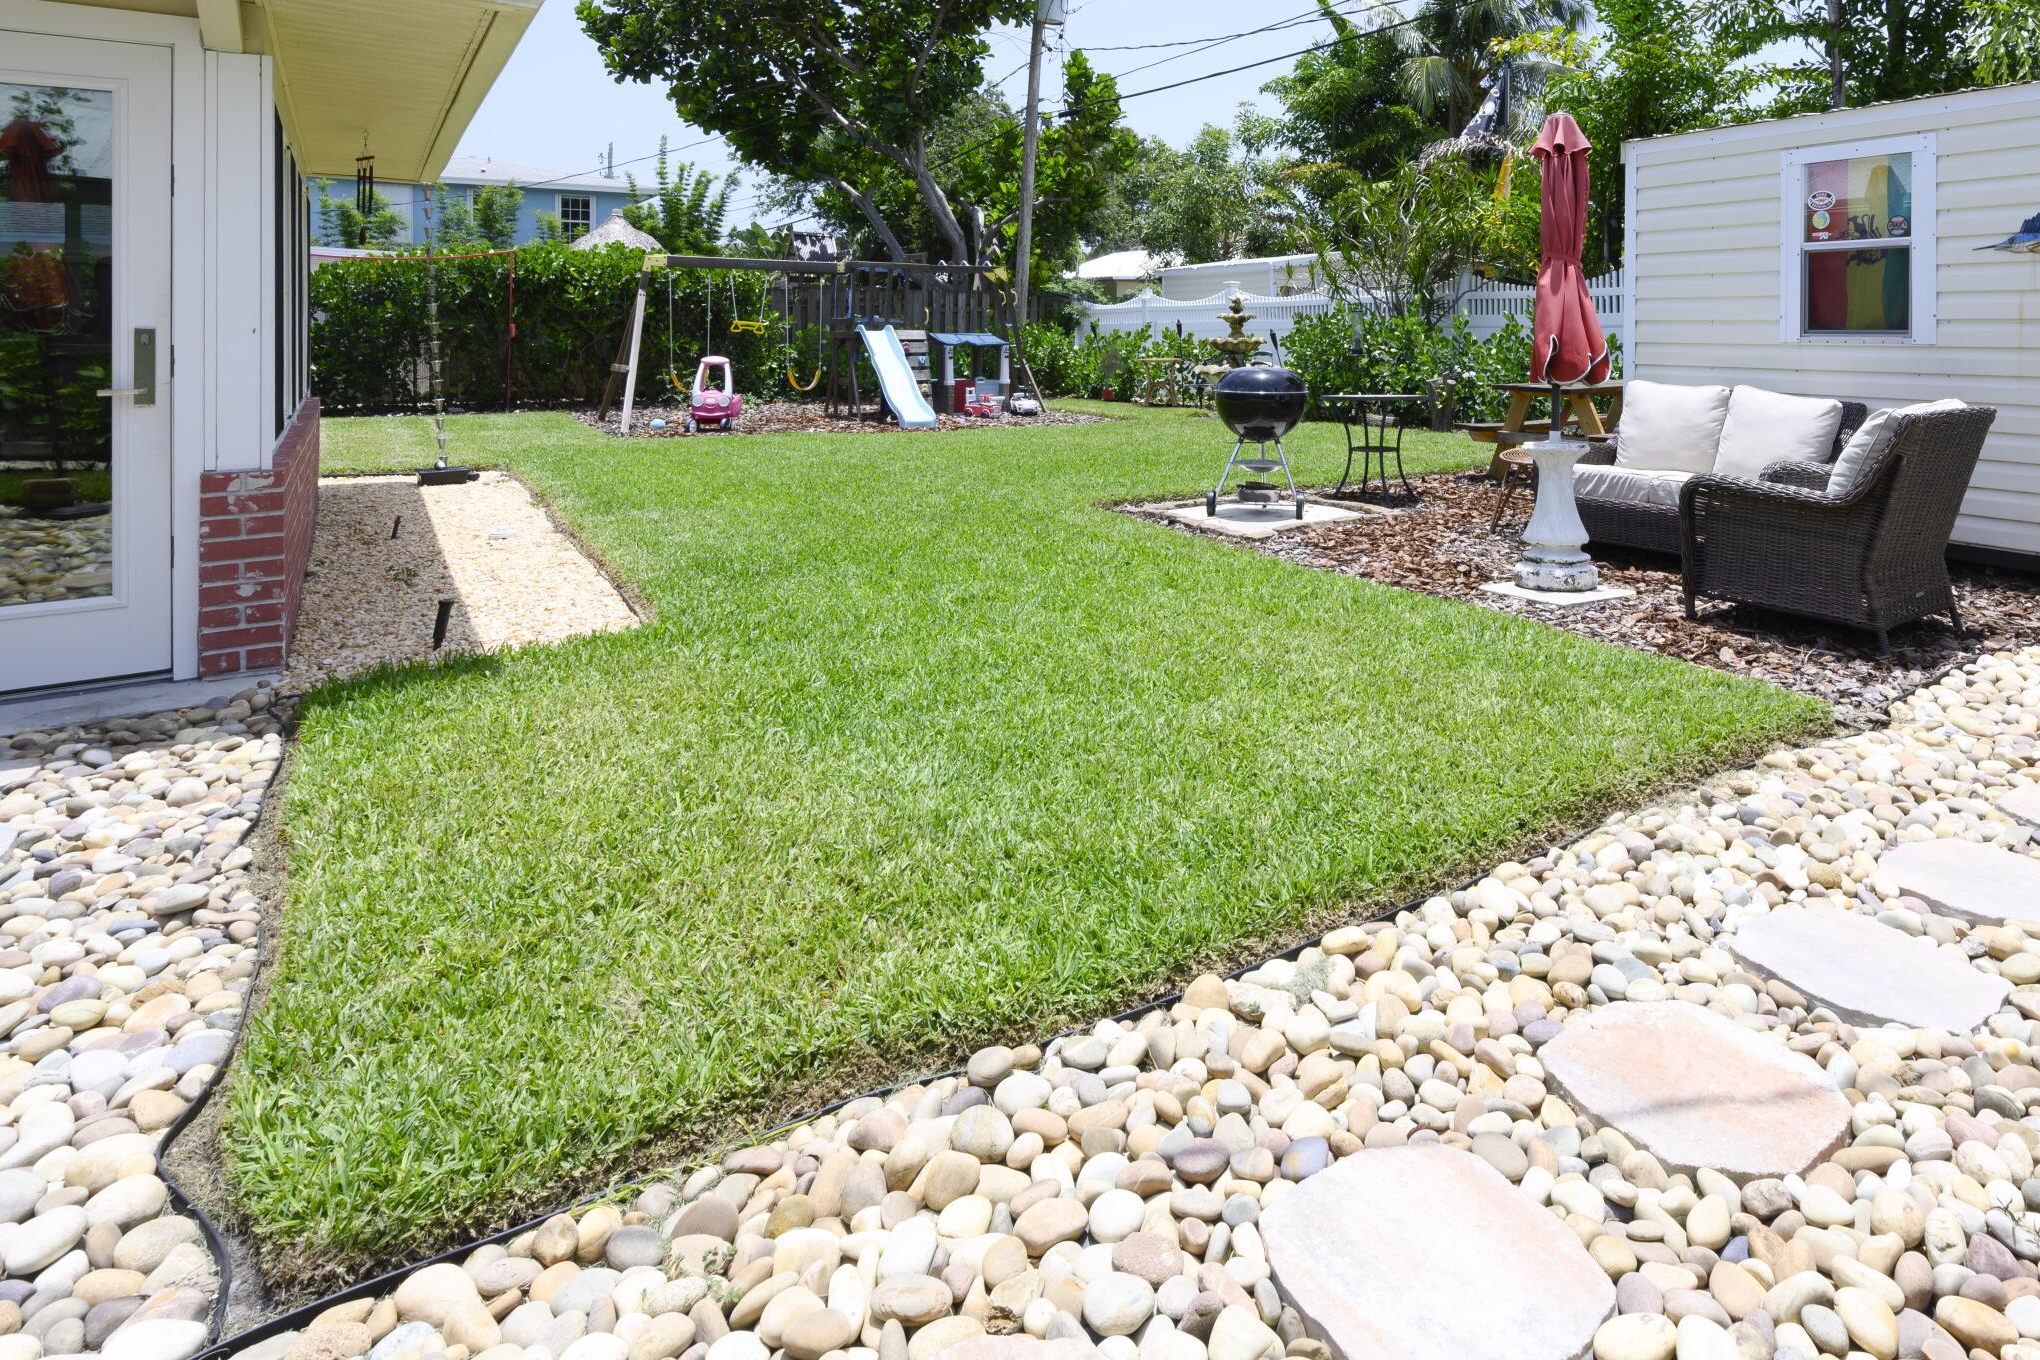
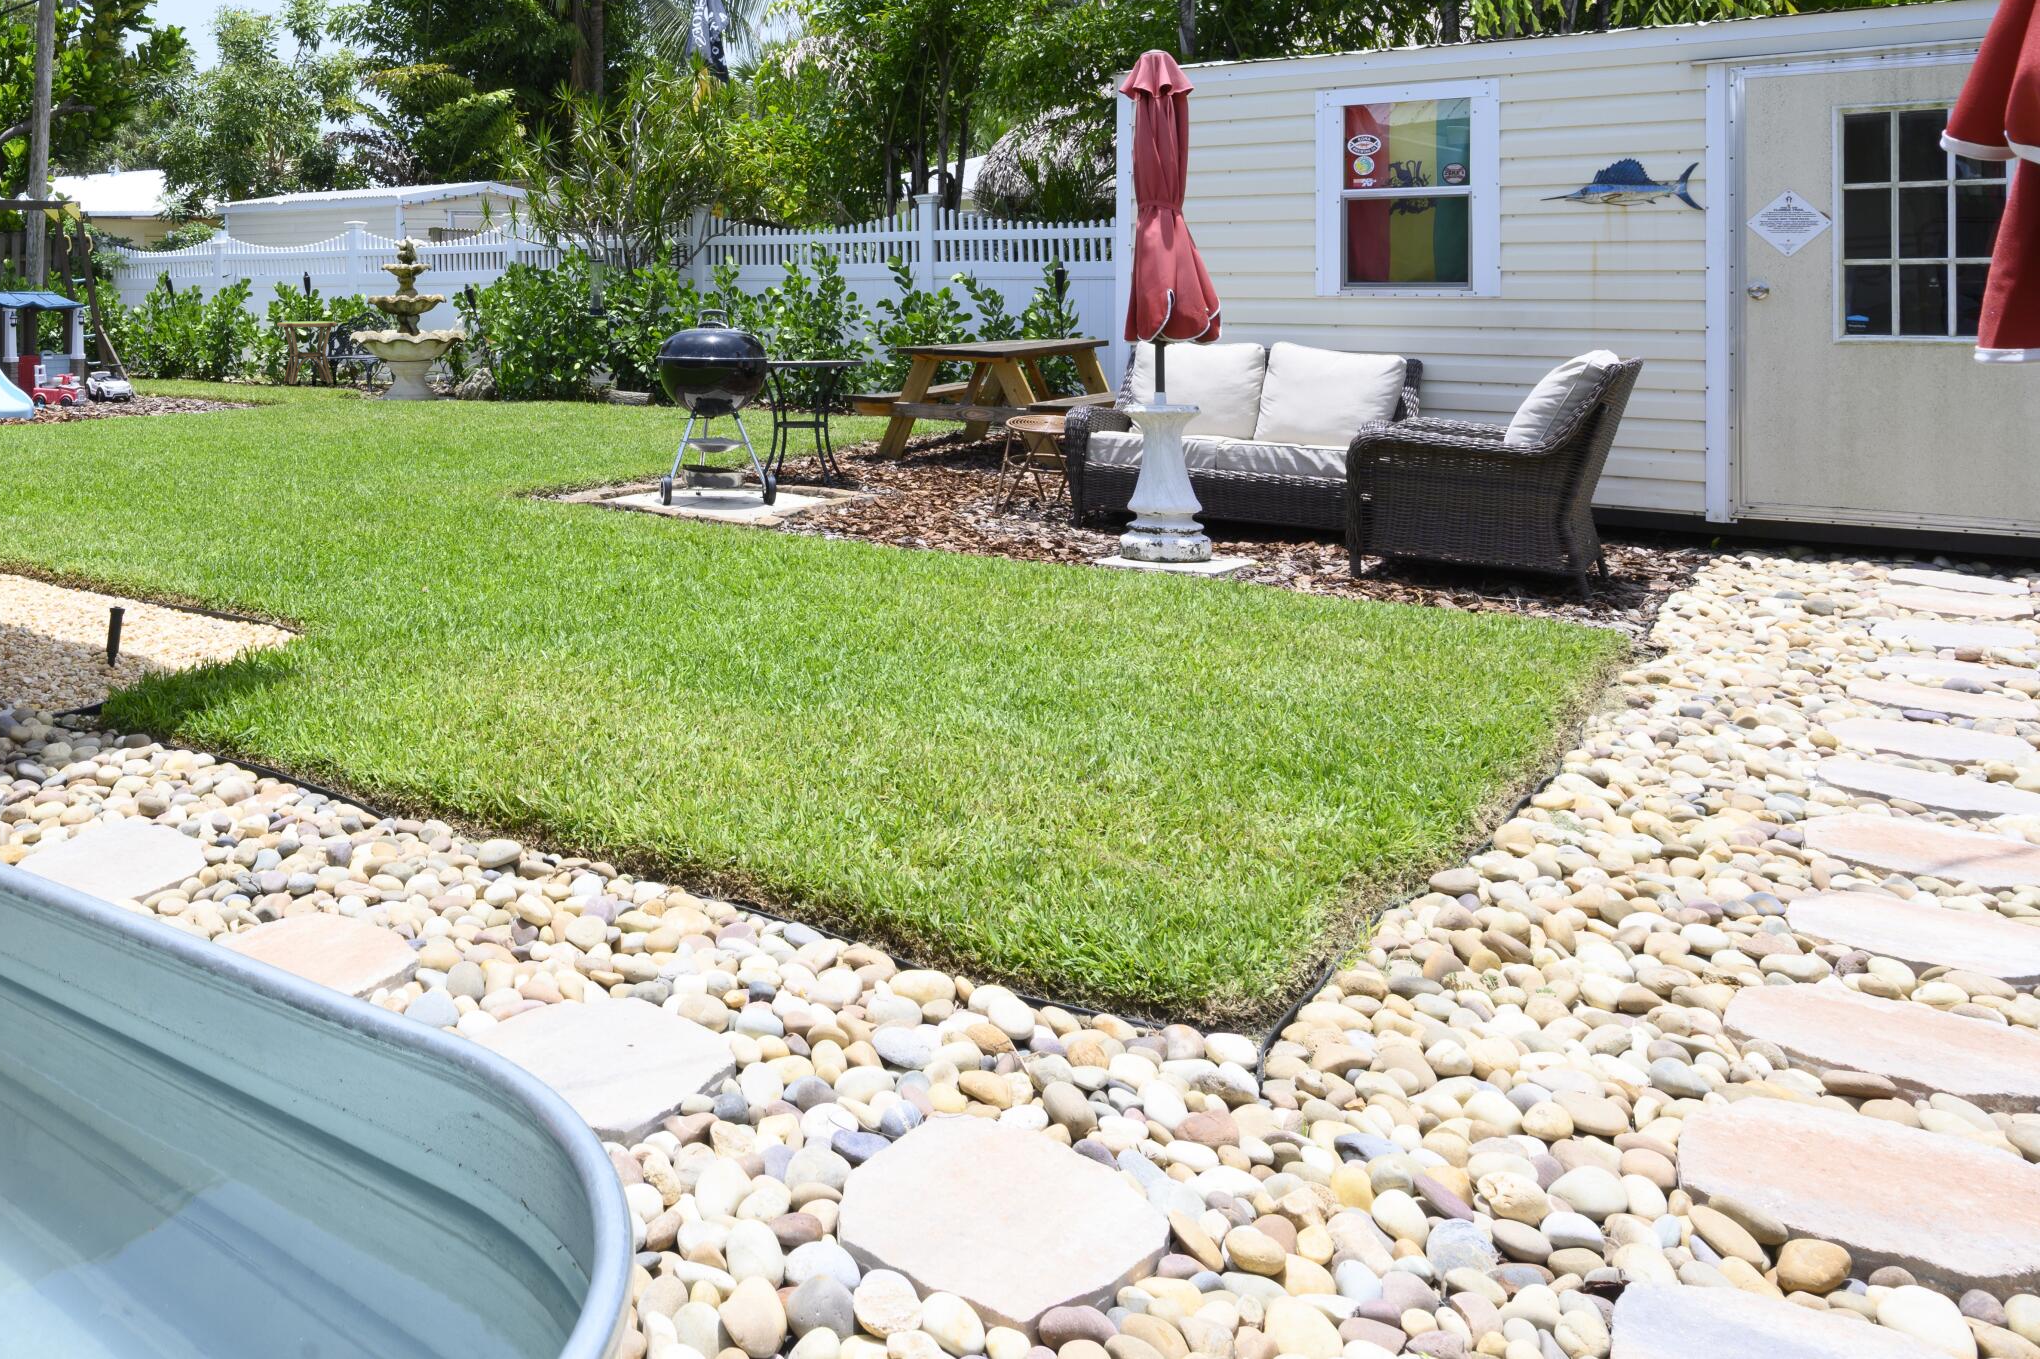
potted tree: present [1099,343,1127,401] -> none [206,300,252,378]

